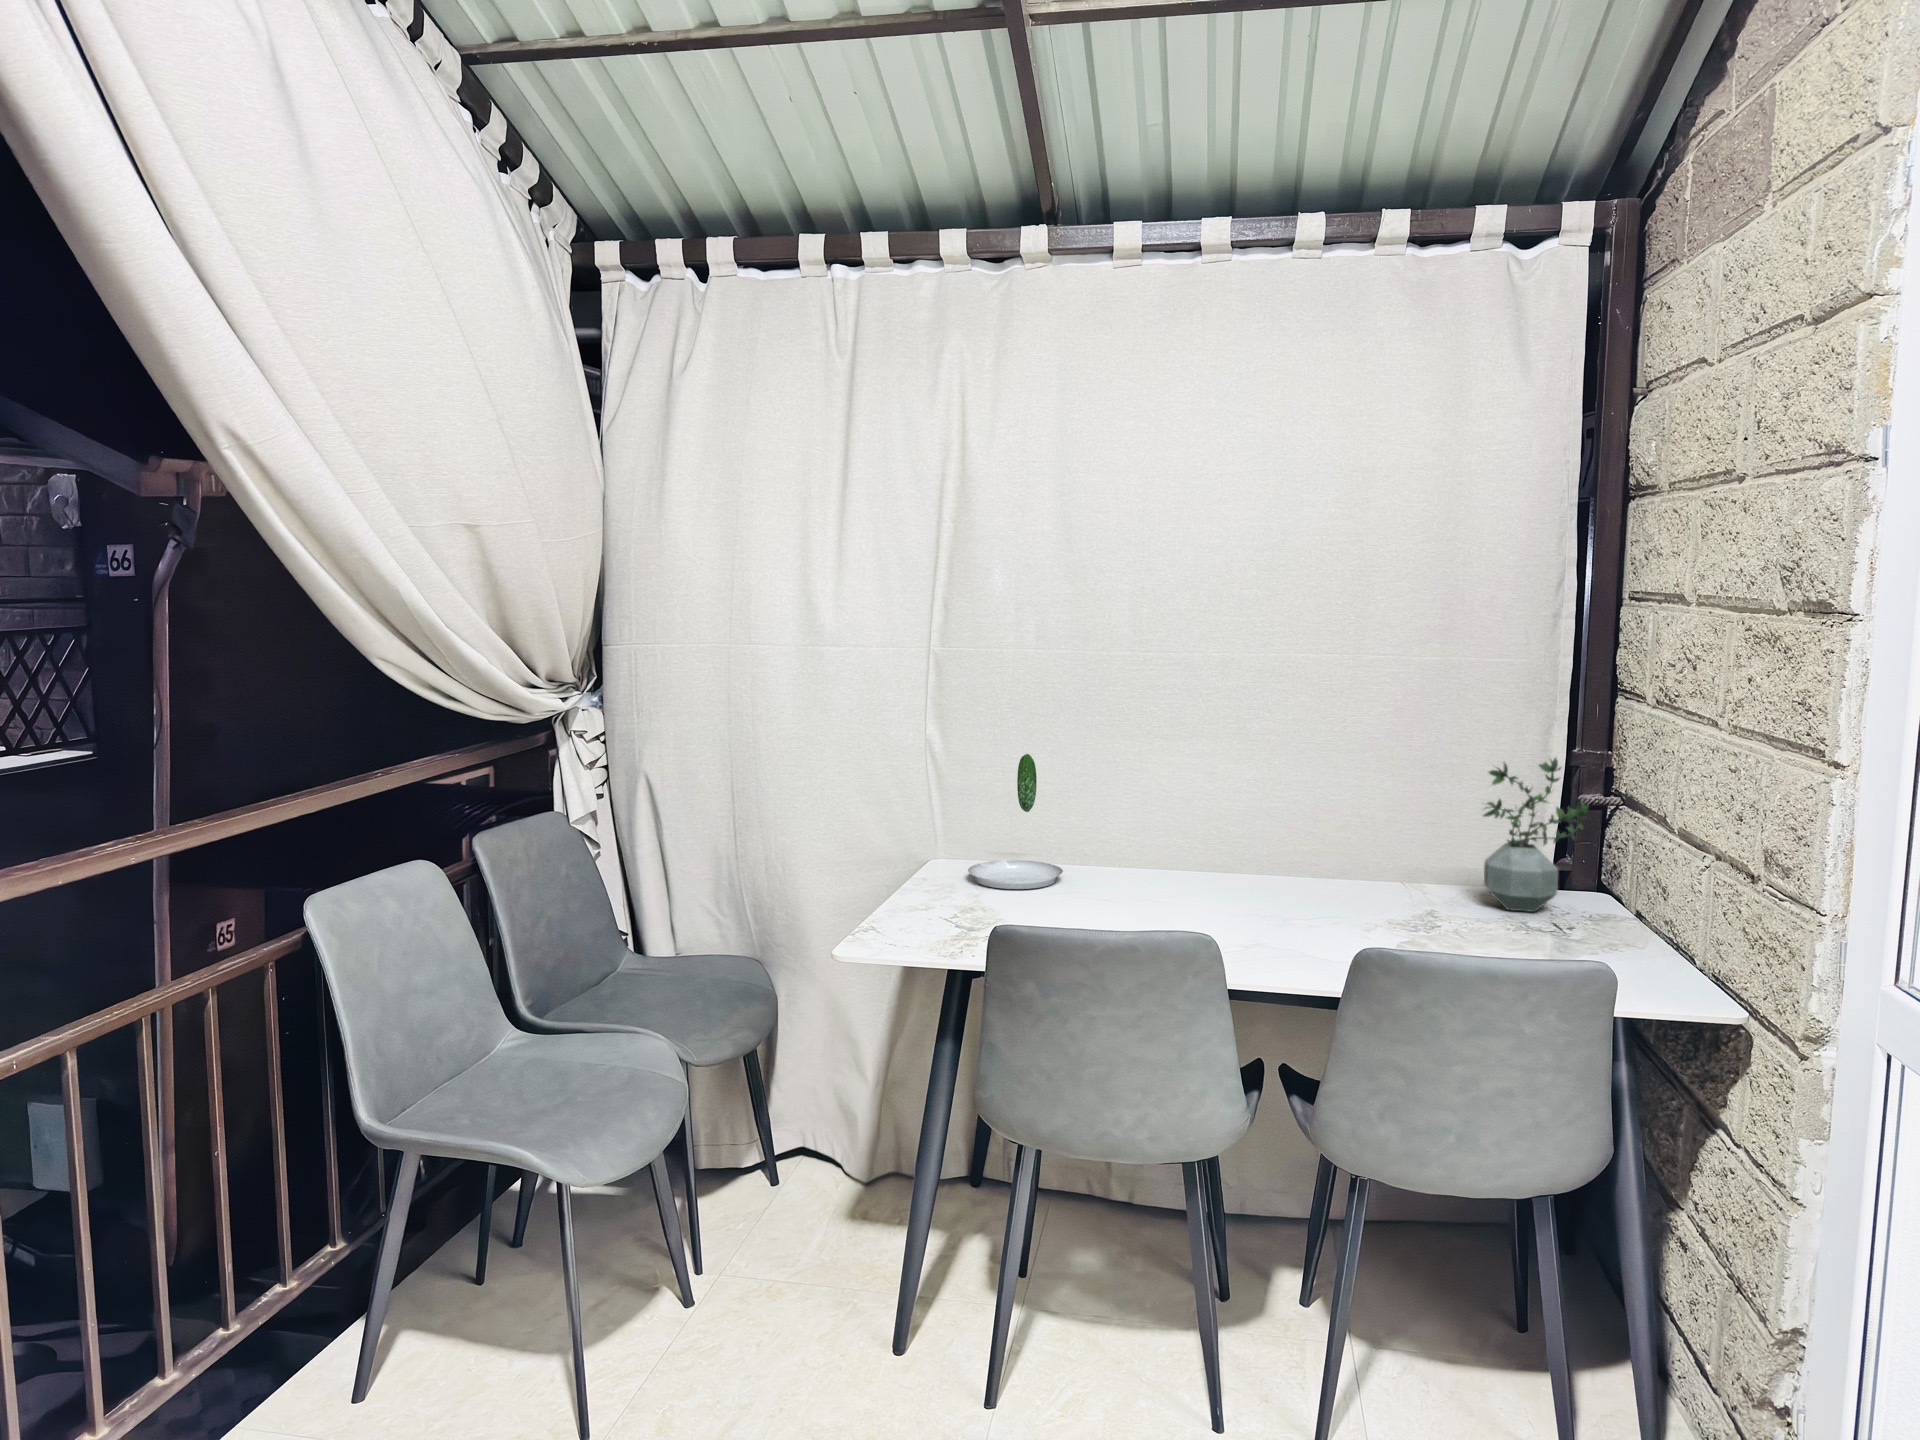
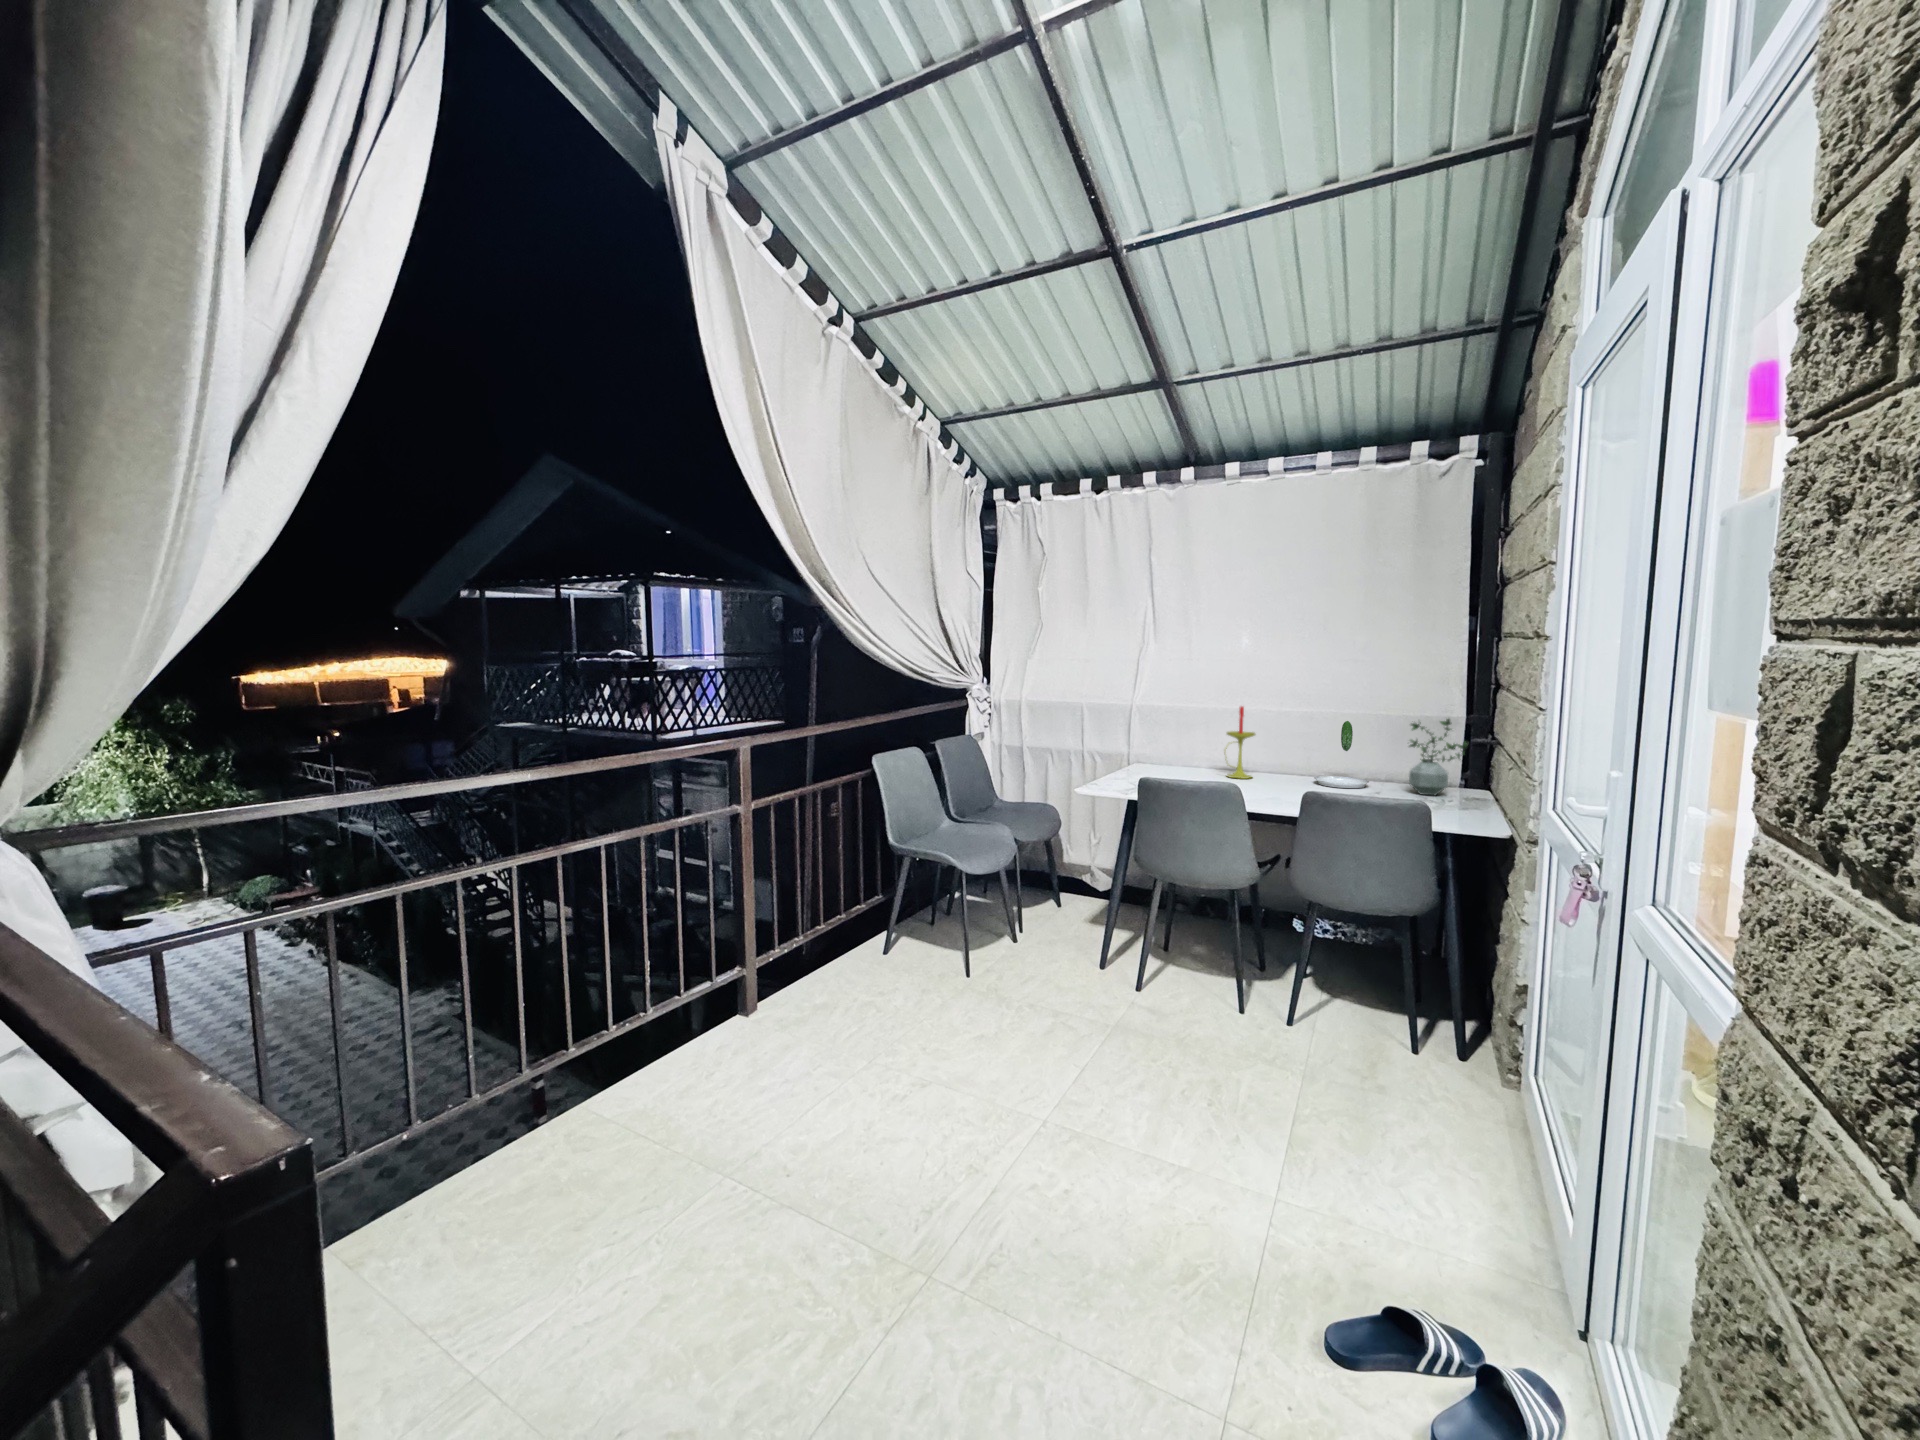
candle: none [1132,734,1193,891] -> present [1225,706,1255,779]
plate: present [968,754,1063,889] -> present [1314,721,1369,788]

